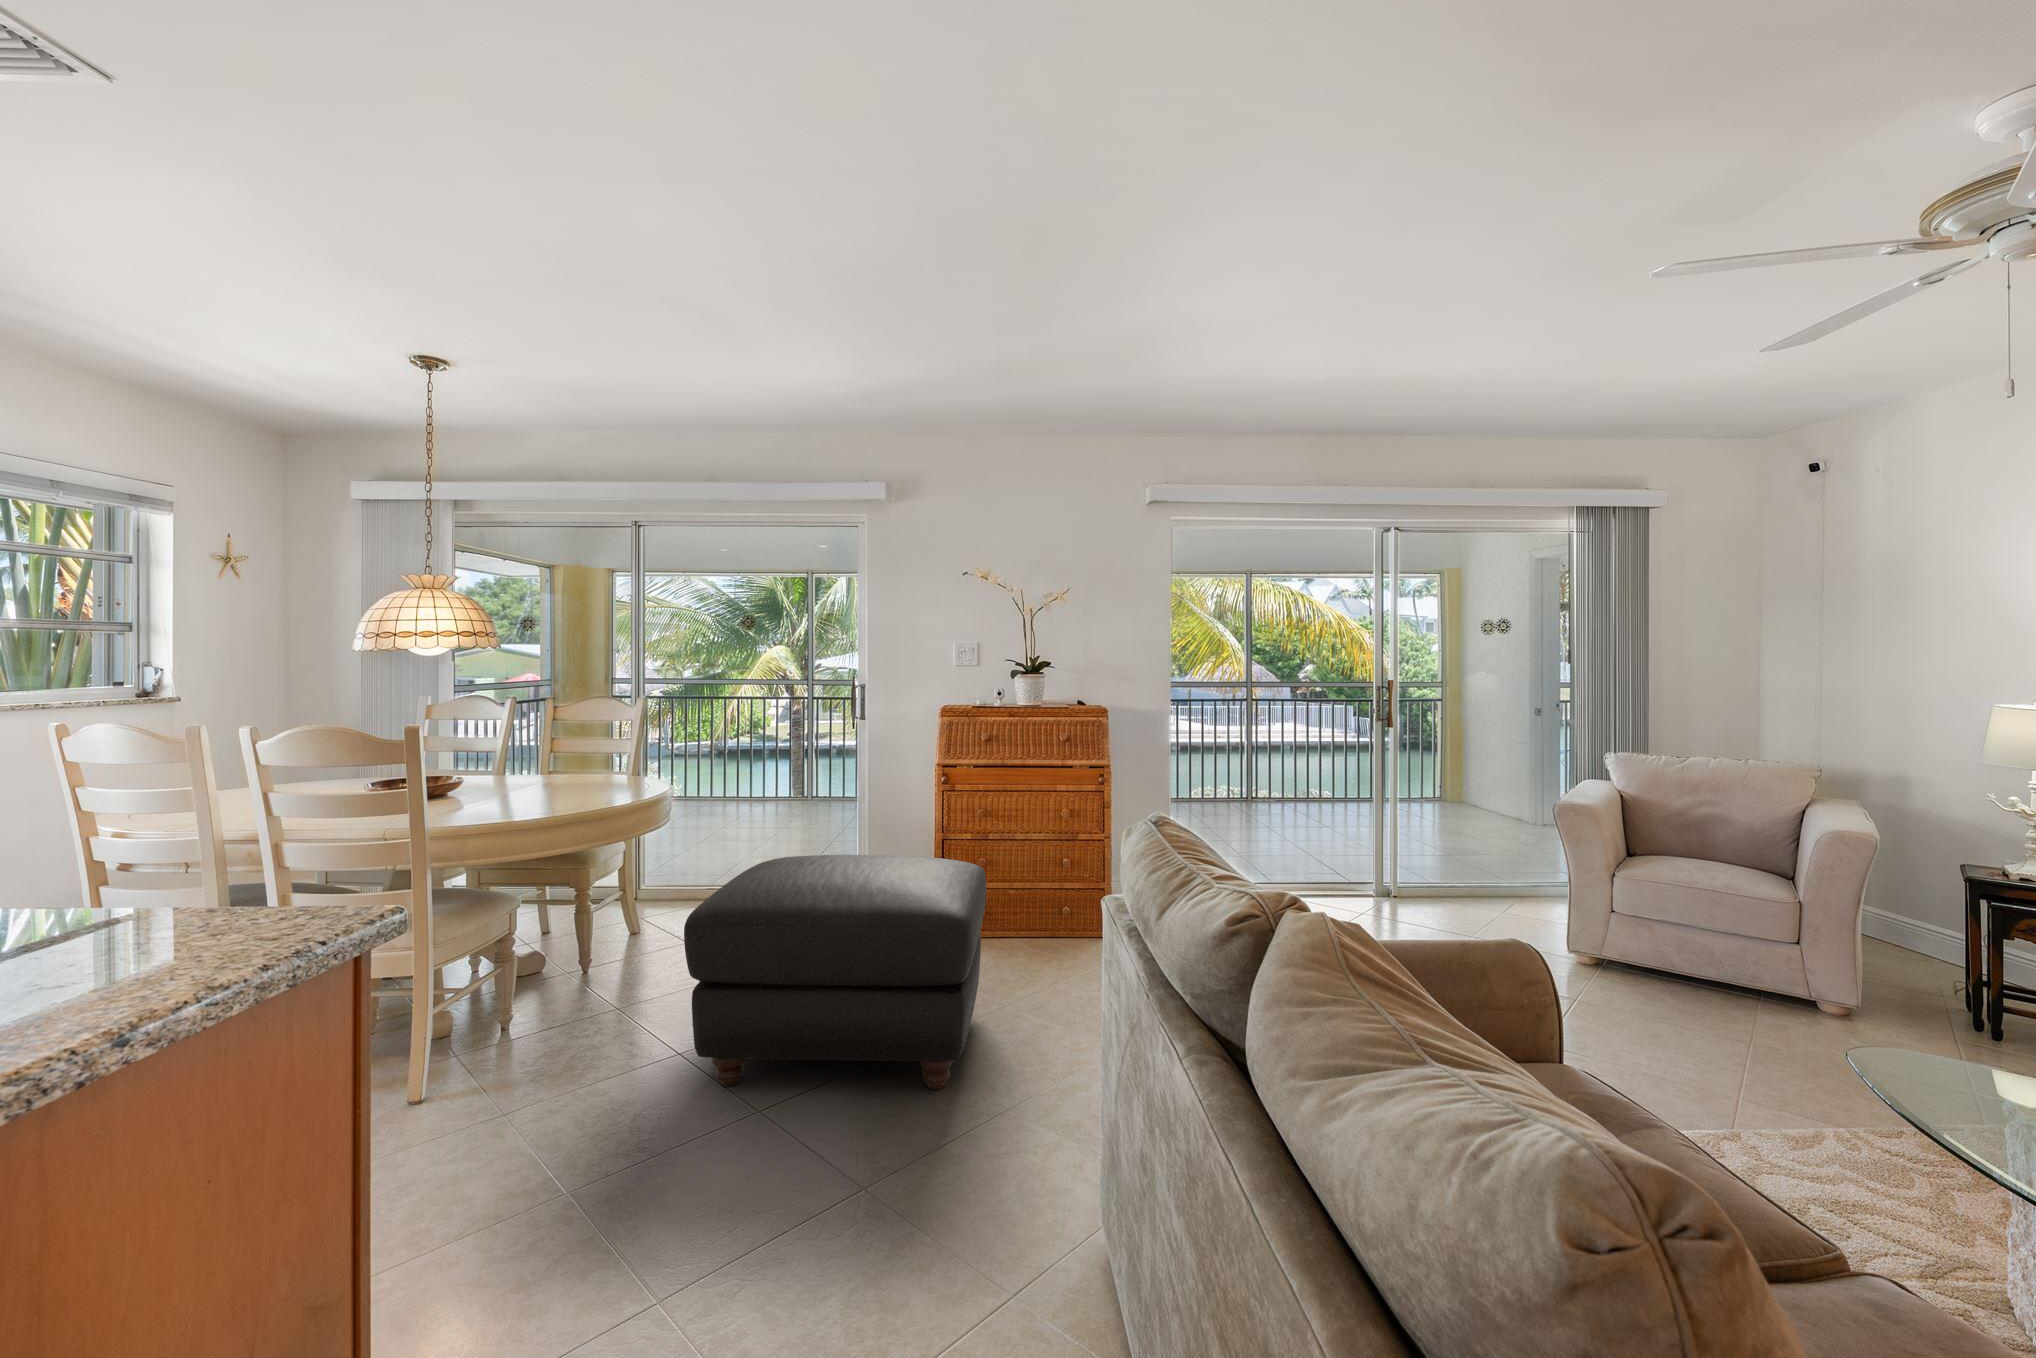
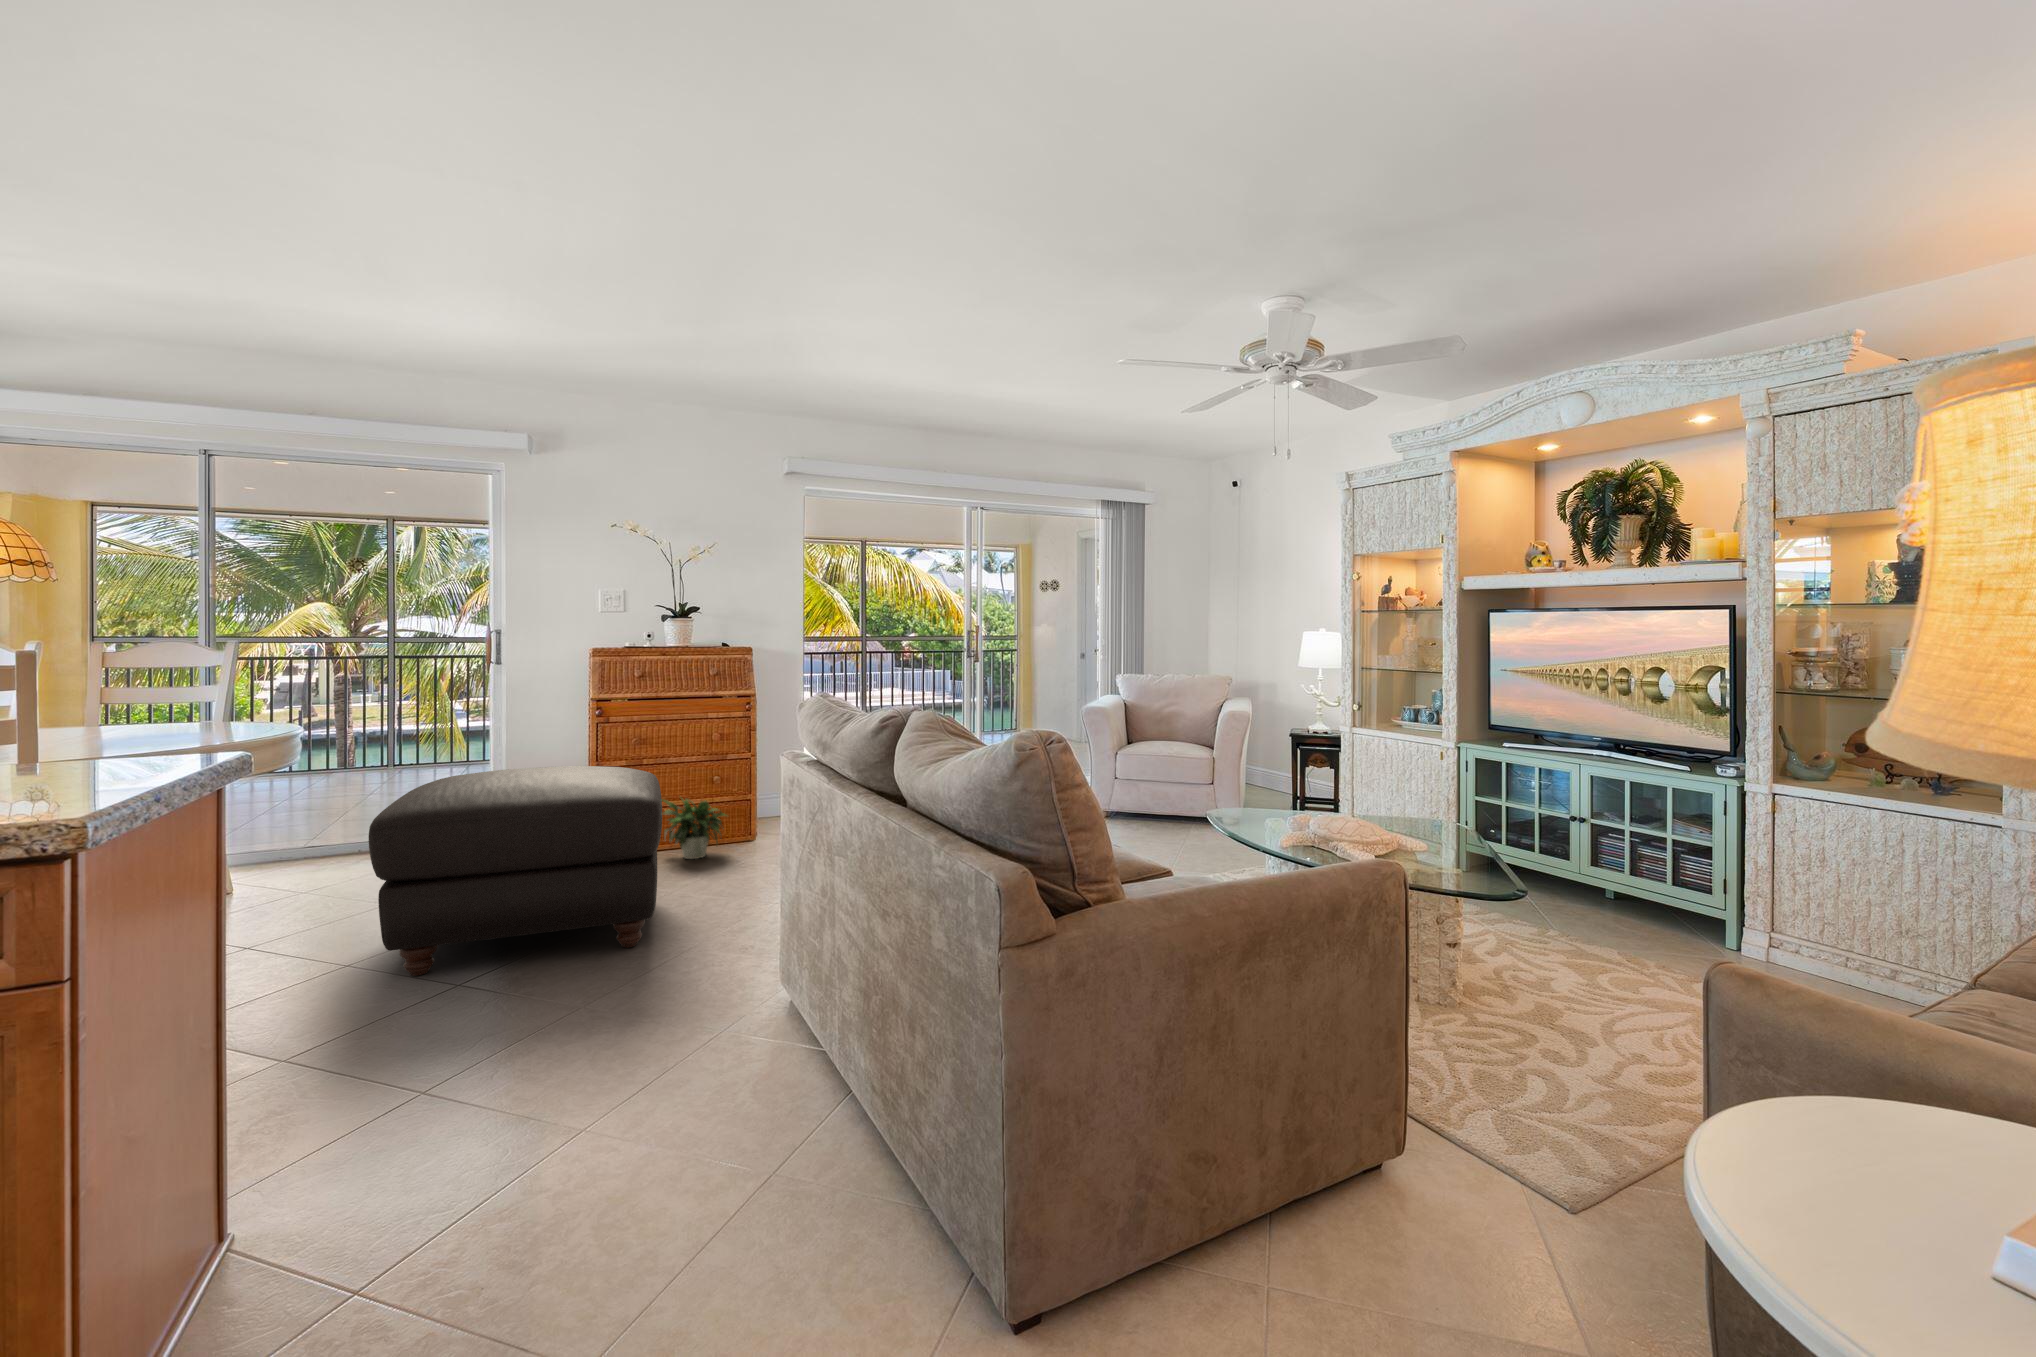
potted plant: none [996,879,1074,957] -> present [663,799,726,859]

